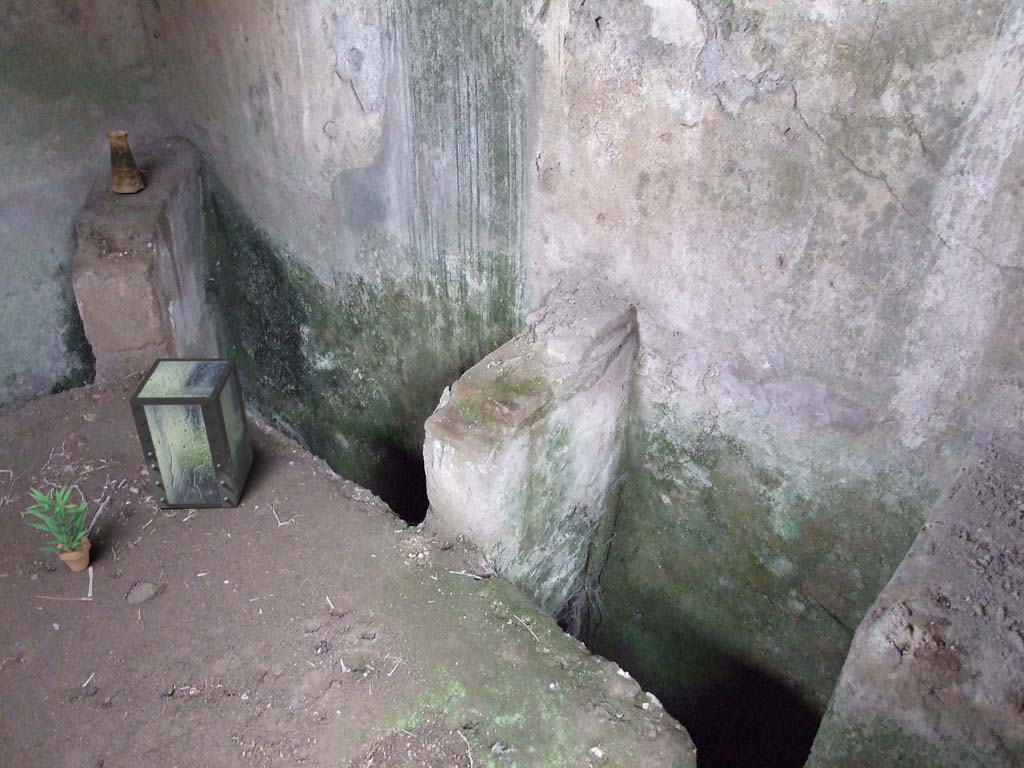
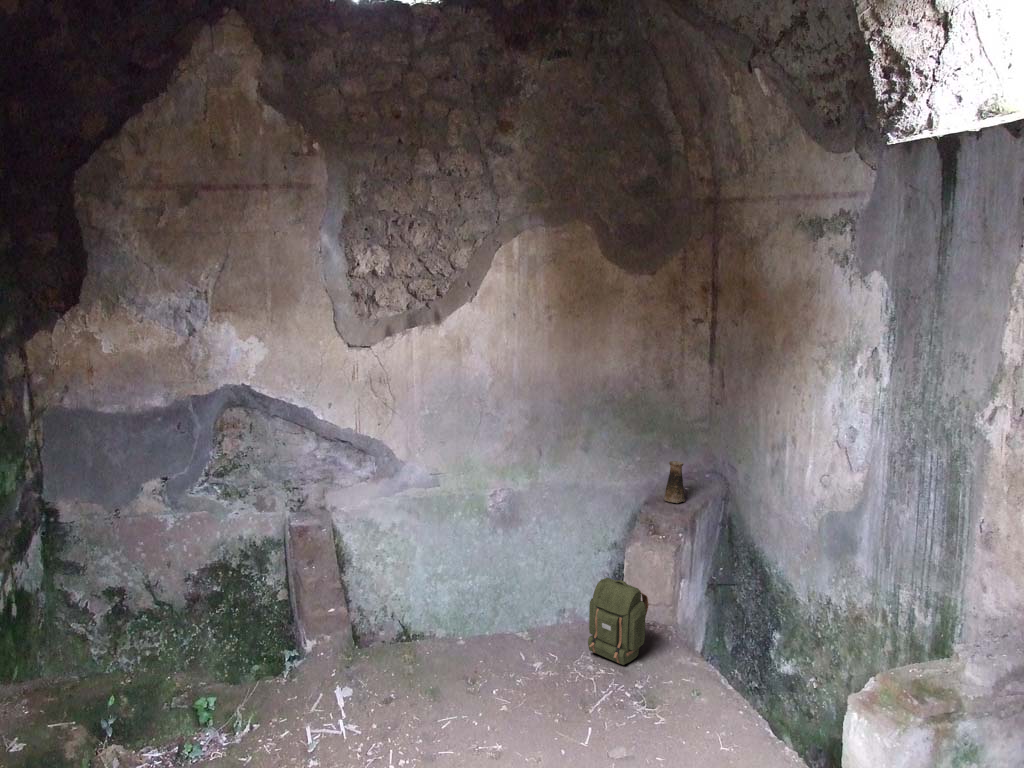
backpack: none [37,335,138,447] -> present [588,578,649,665]
storage box: present [129,358,254,508] -> none [640,605,717,727]
potted plant: present [25,487,91,572] -> none [564,657,604,729]

